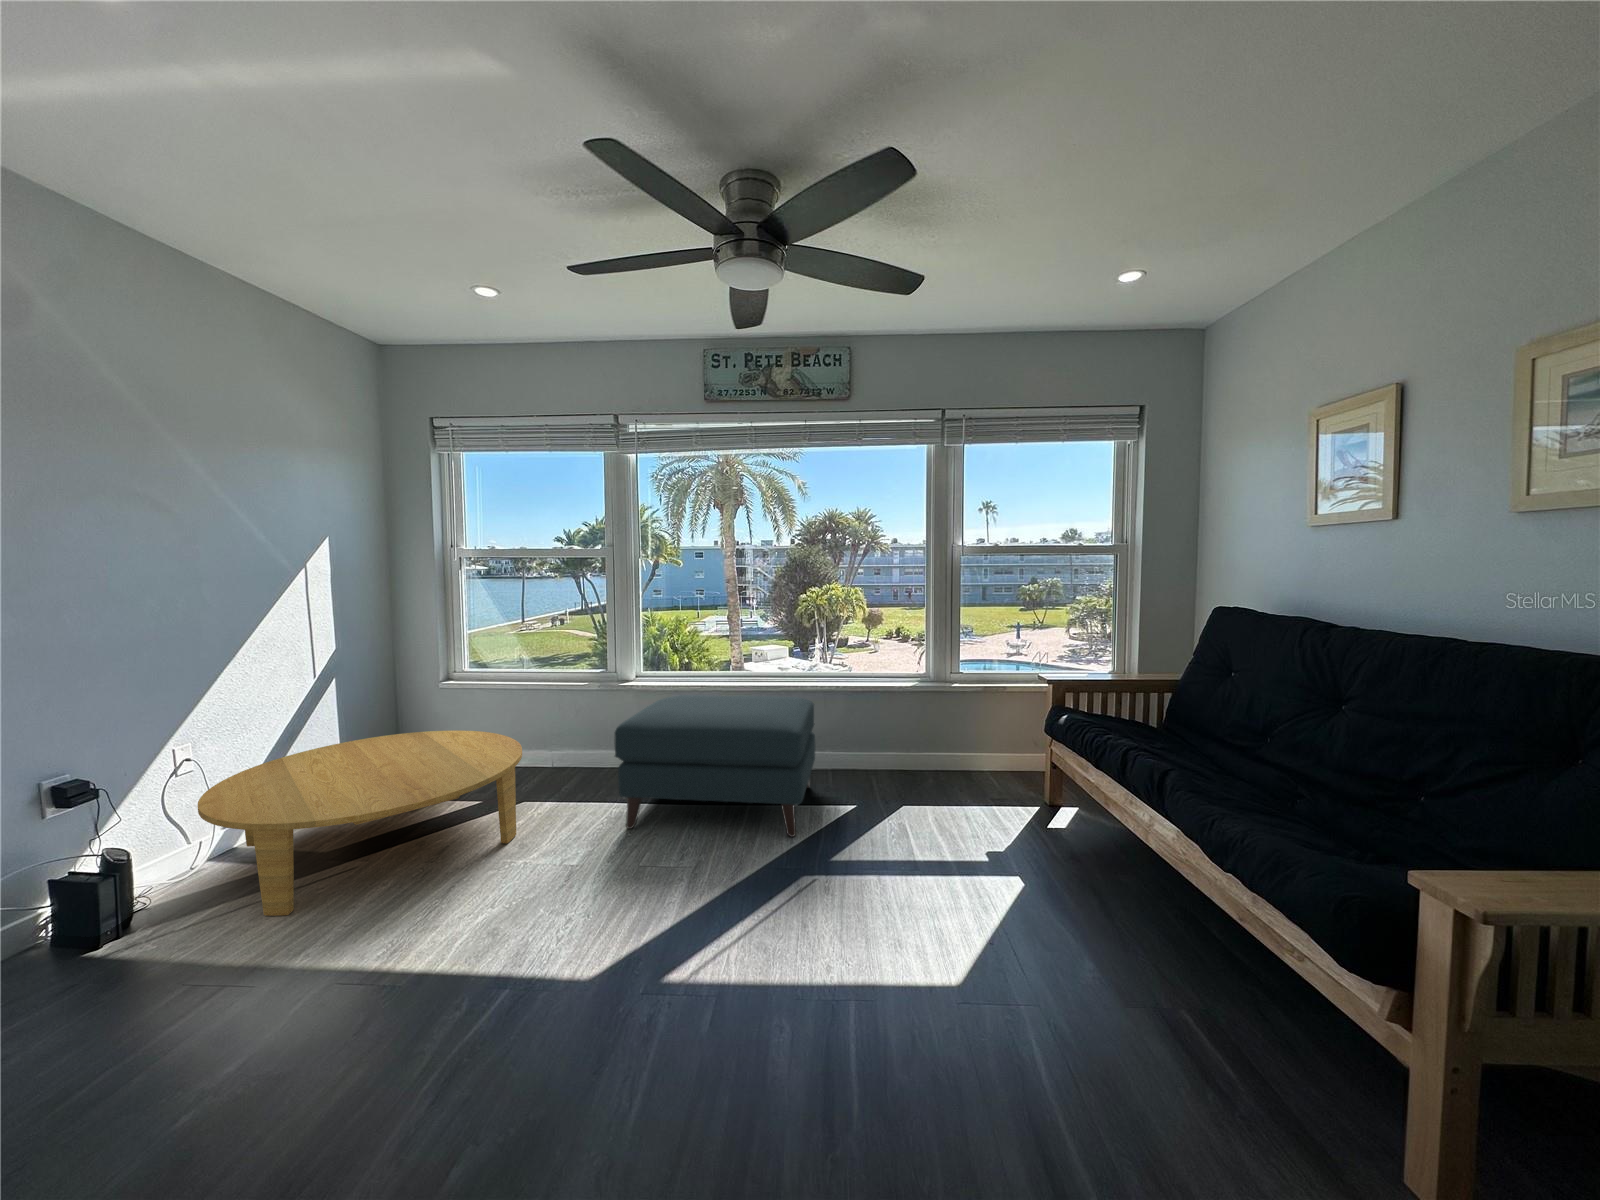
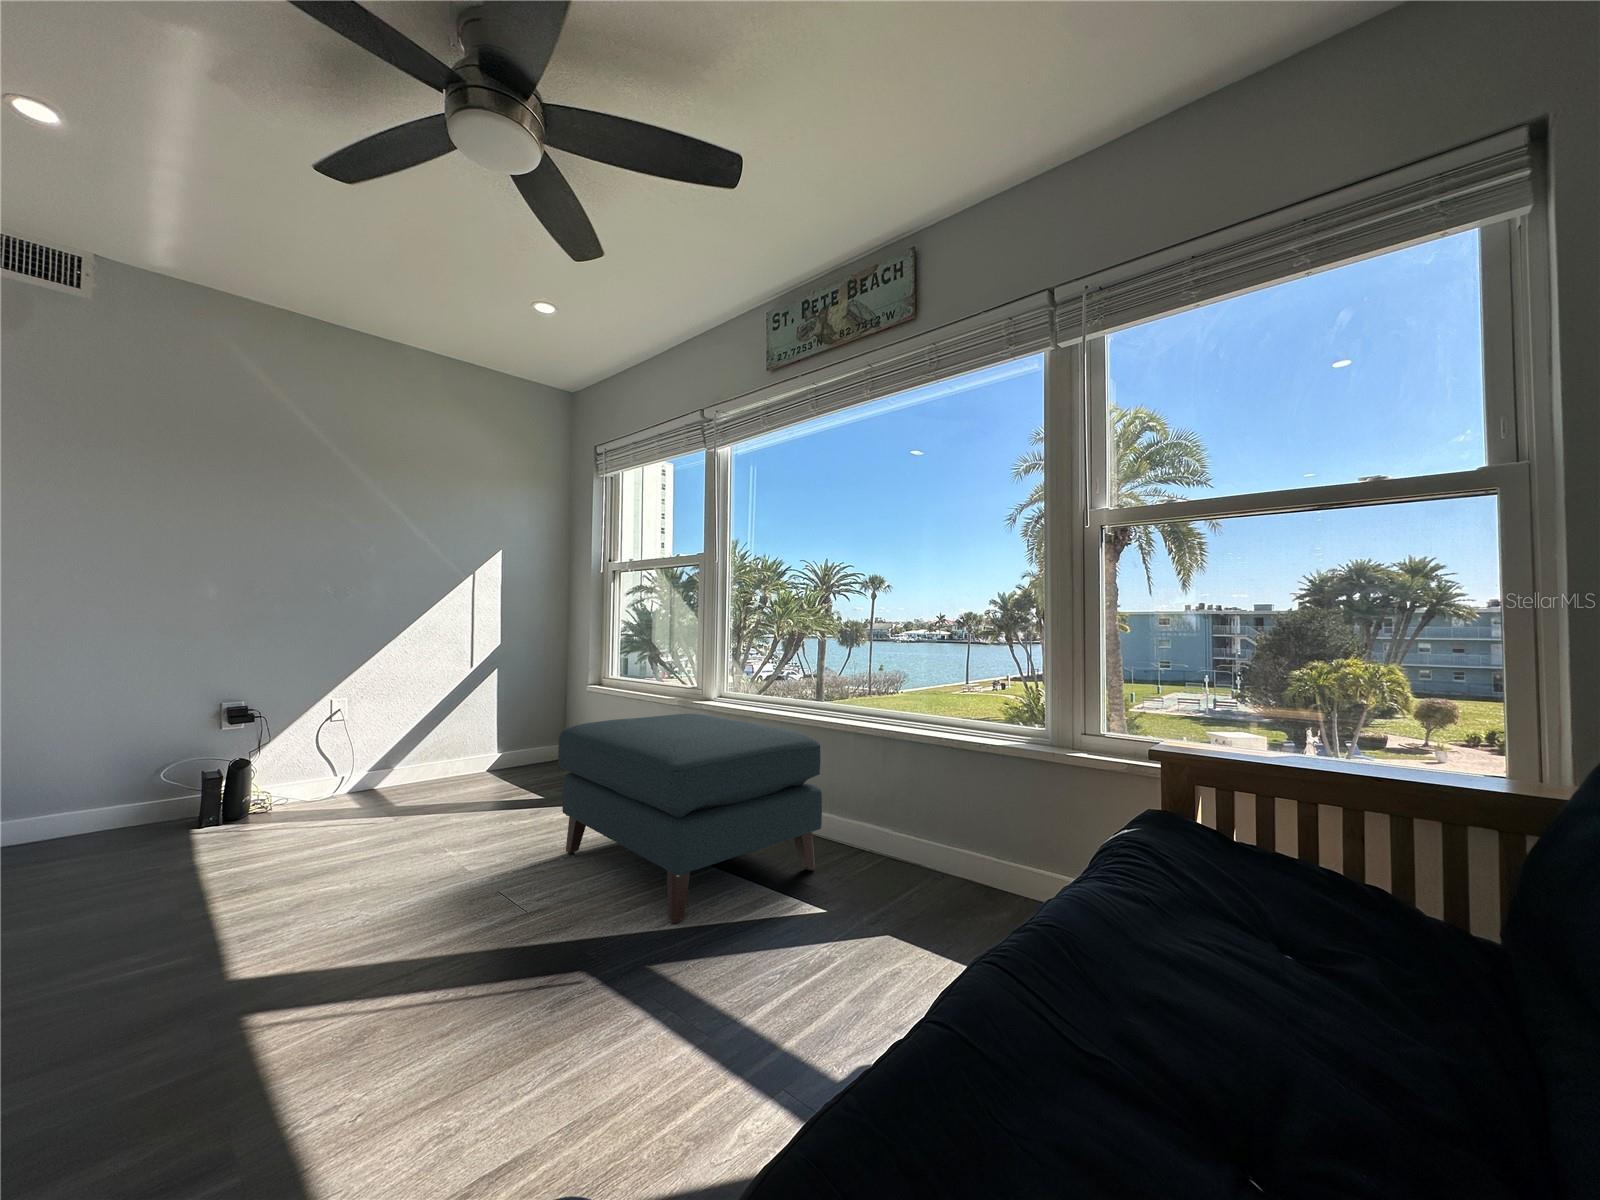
coffee table: present [198,730,522,916] -> none [281,720,560,840]

